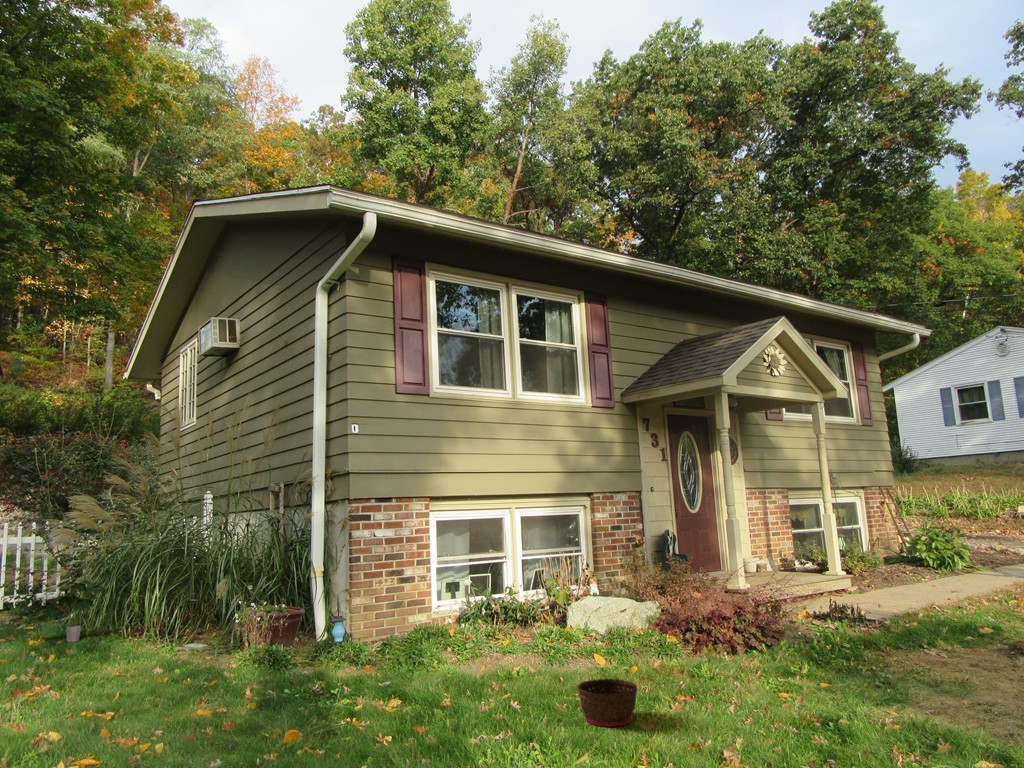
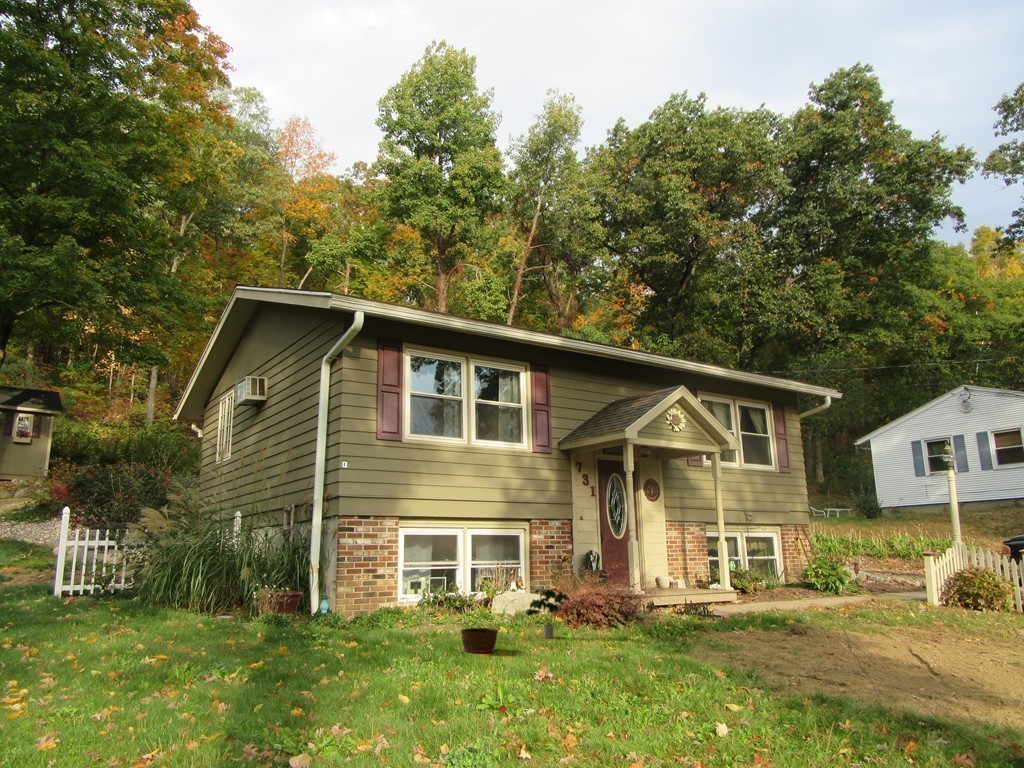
potted plant: present [44,580,105,642] -> present [526,588,570,638]

